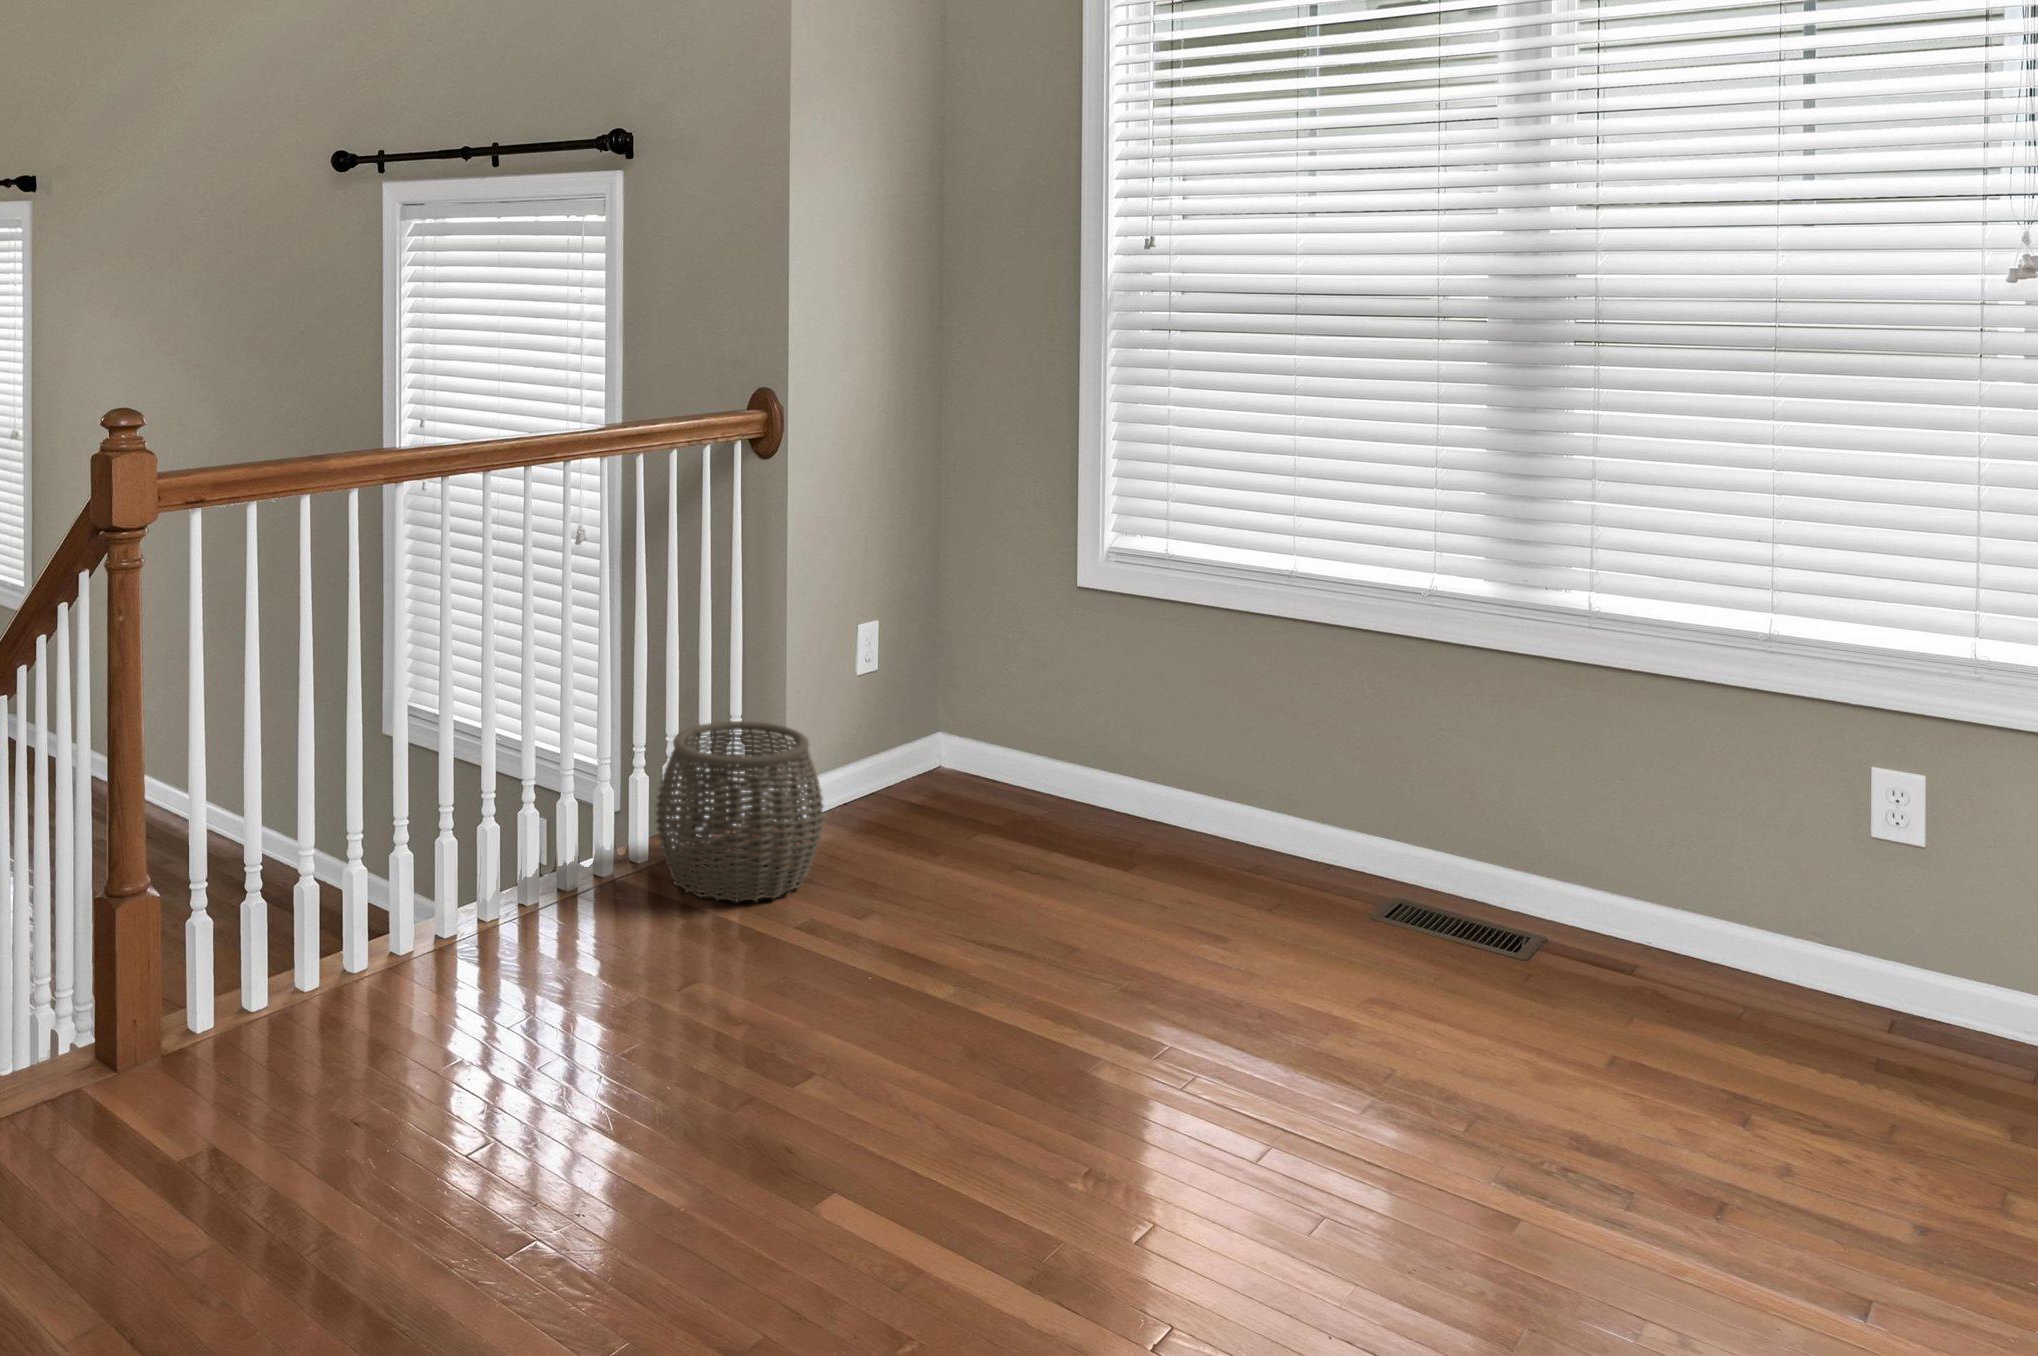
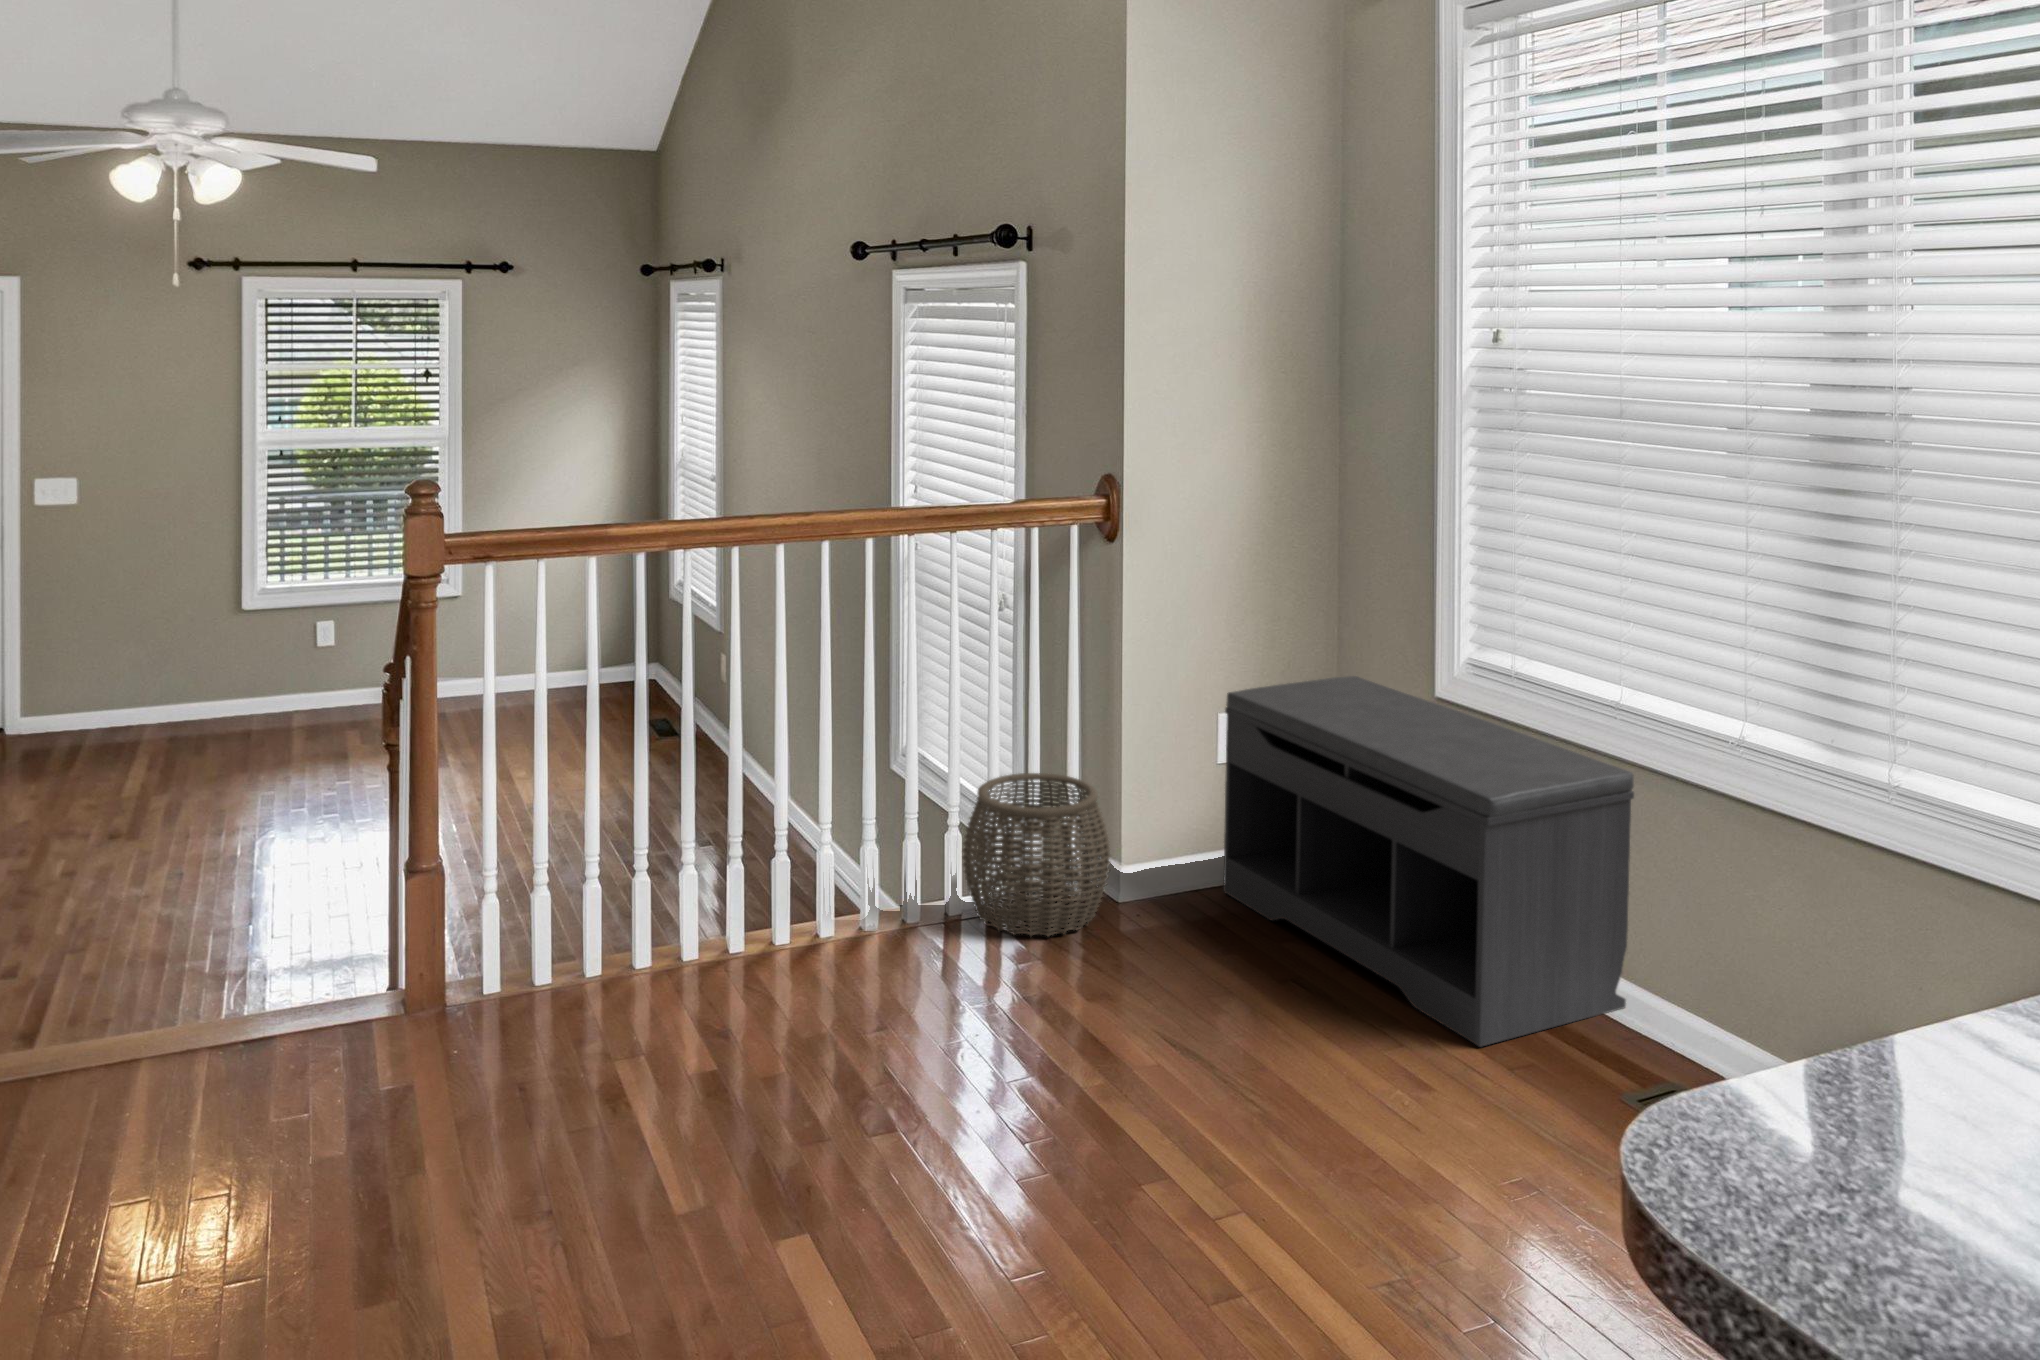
bench: none [907,591,1366,936] -> present [1223,676,1634,1047]

